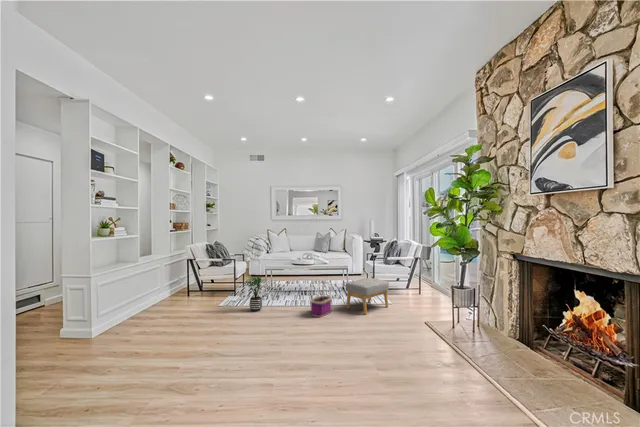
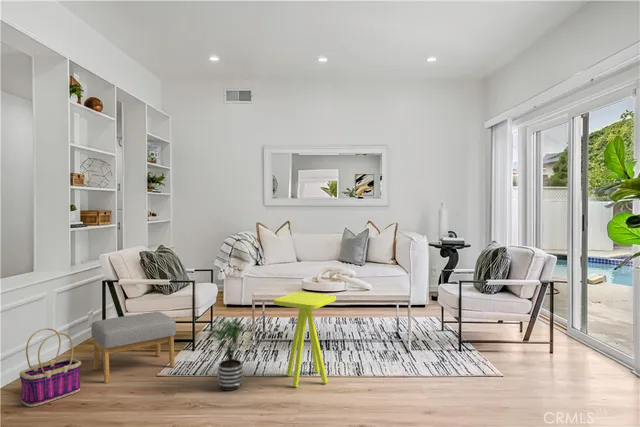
side table: none [277,264,309,309] -> present [274,292,336,387]
footstool: present [346,278,389,315] -> present [91,312,176,383]
basket: present [310,295,332,317] -> present [19,328,81,407]

